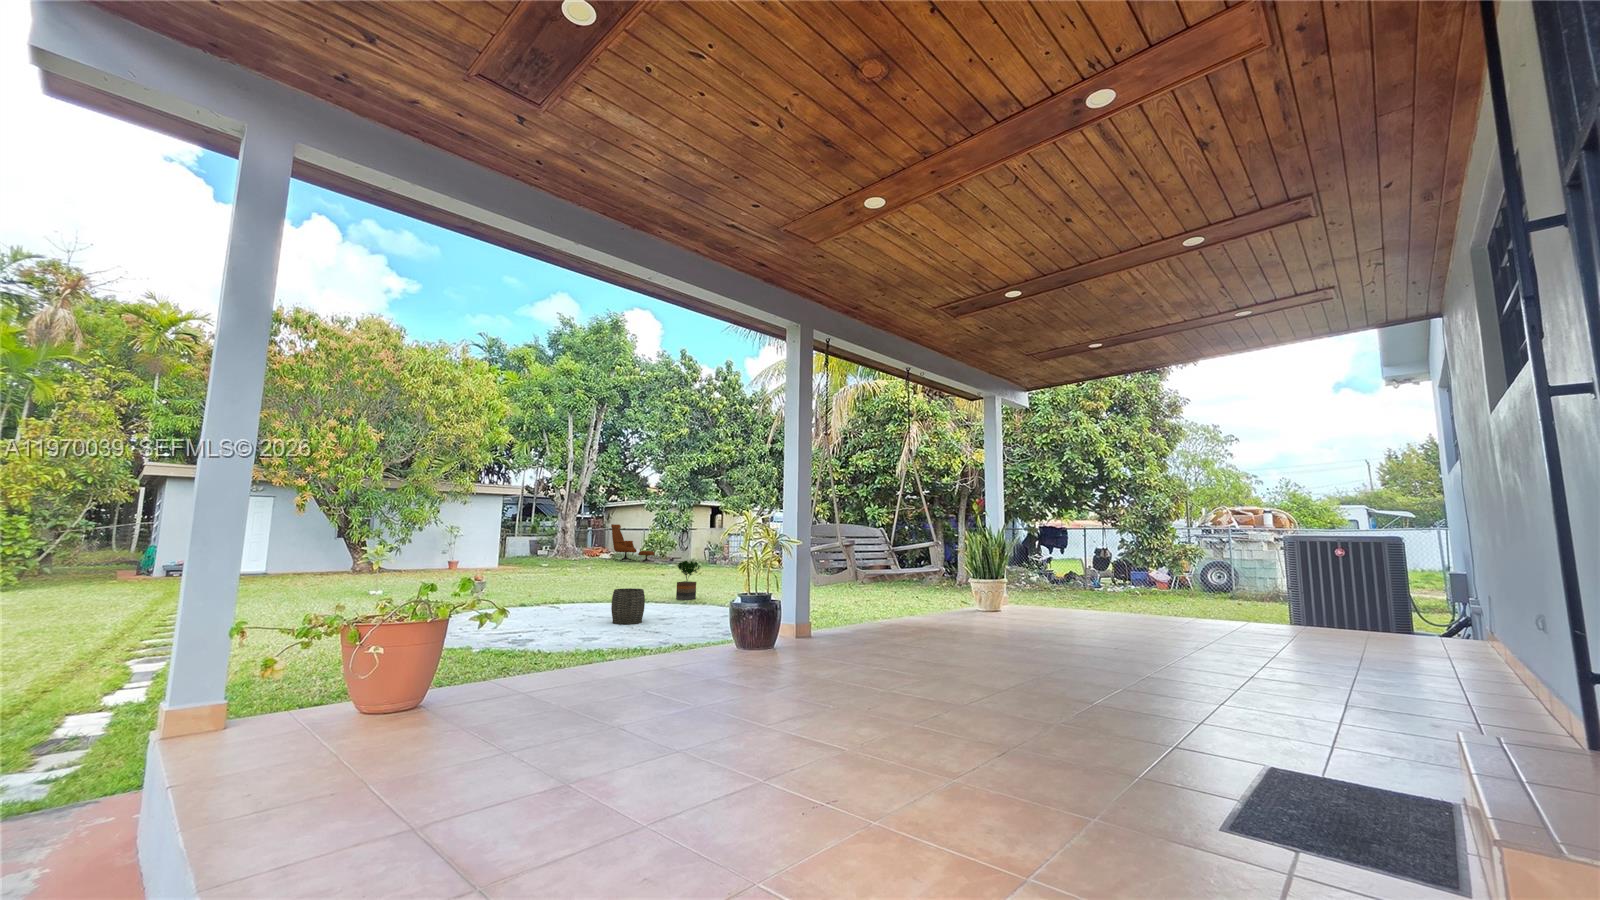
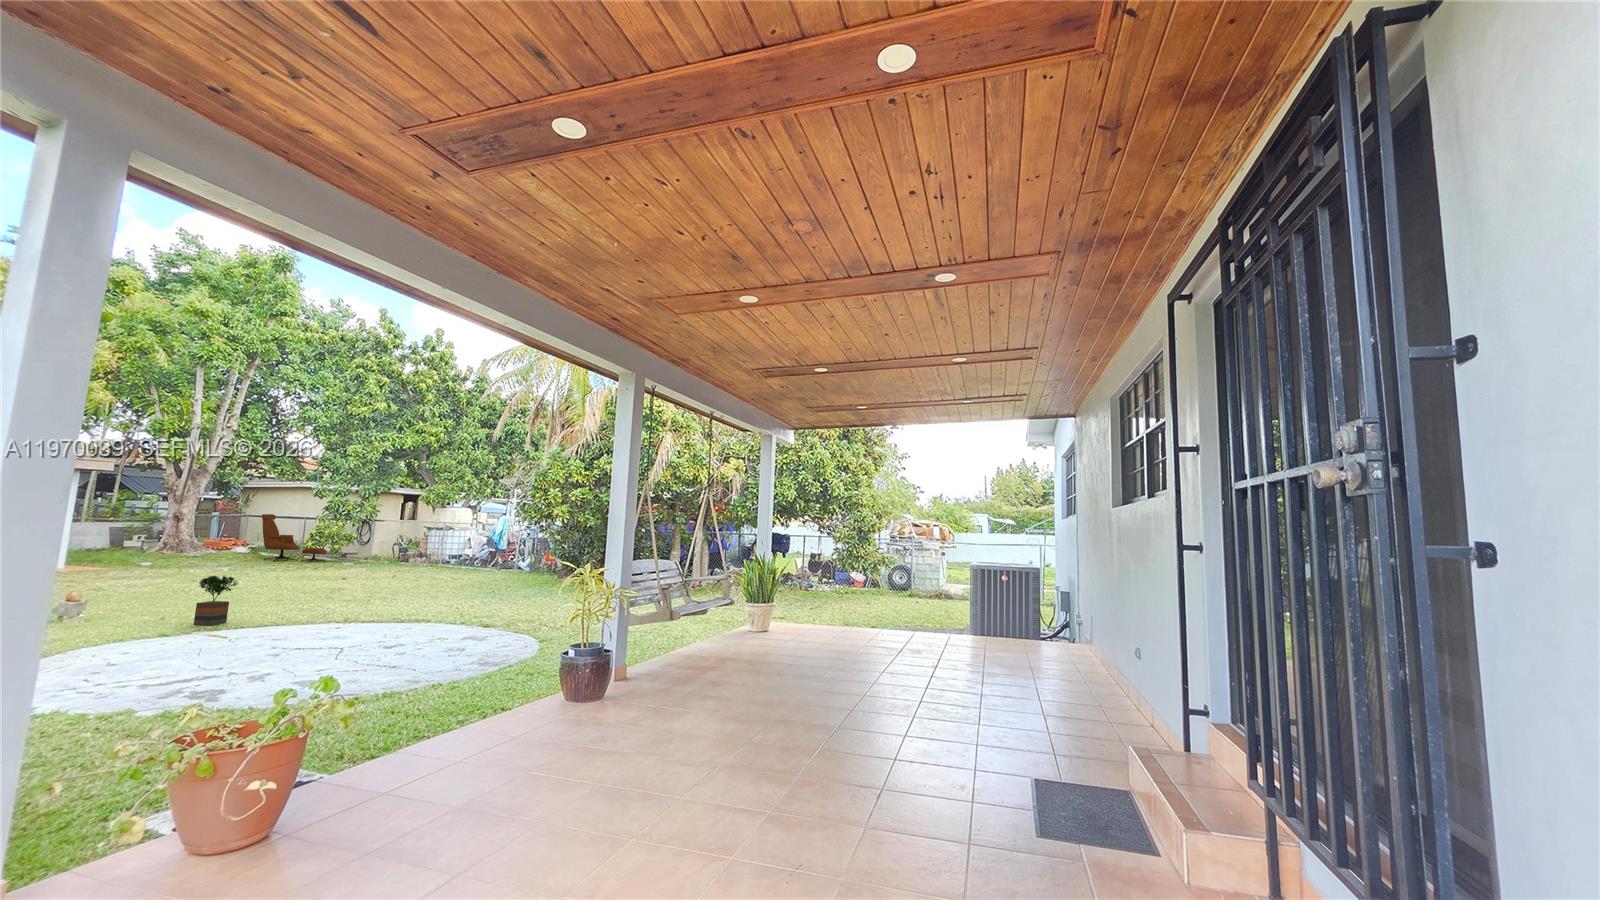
potted tree: present [676,561,700,600] -> present [194,576,238,625]
woven basket: present [611,588,645,624] -> none [350,620,394,663]

